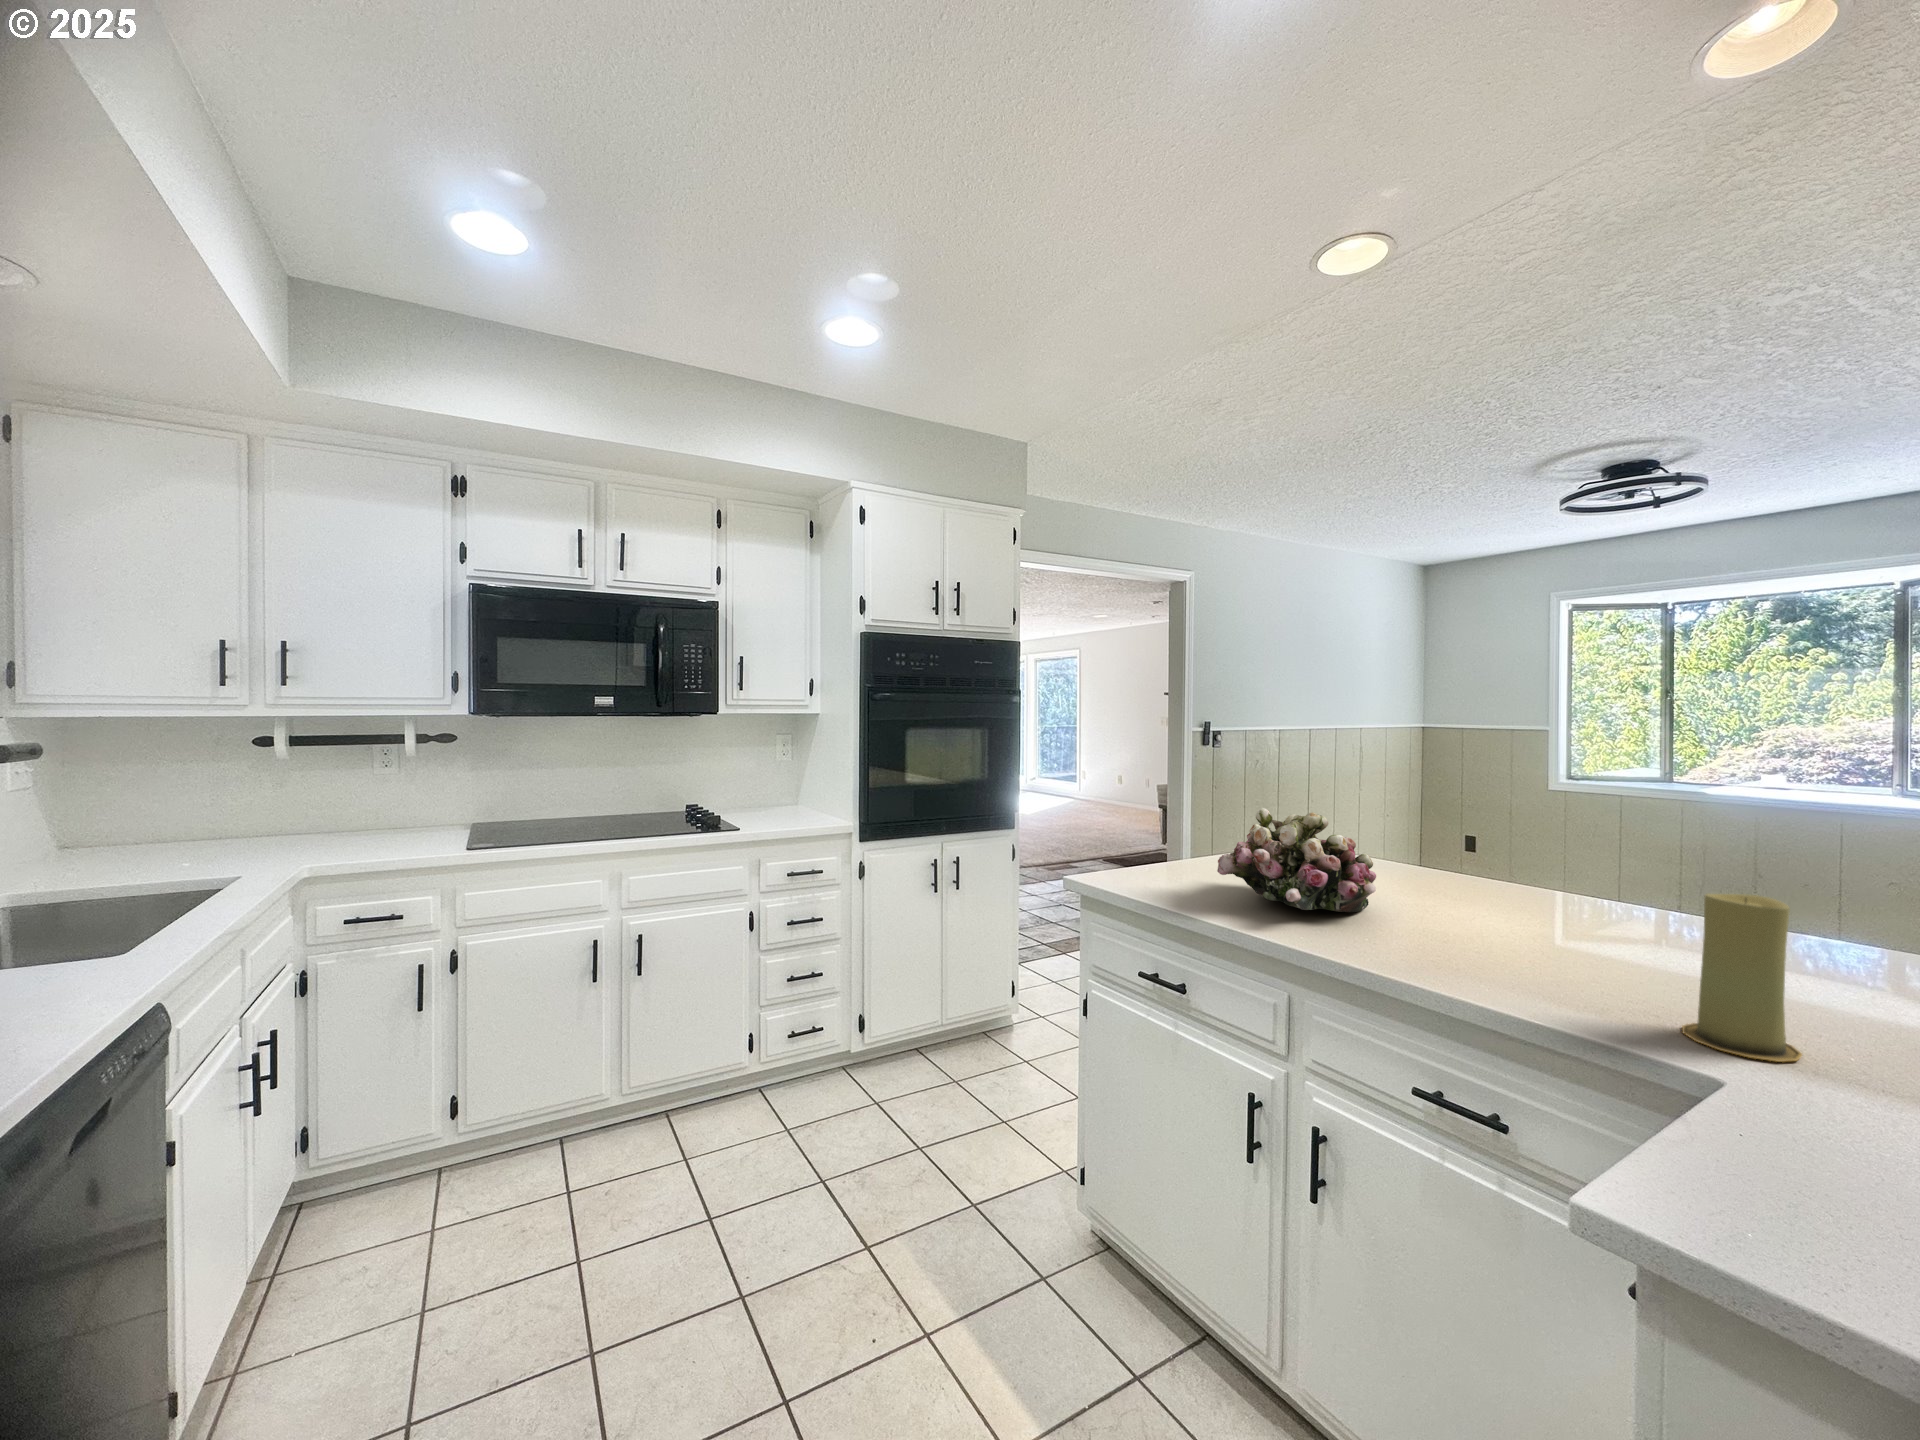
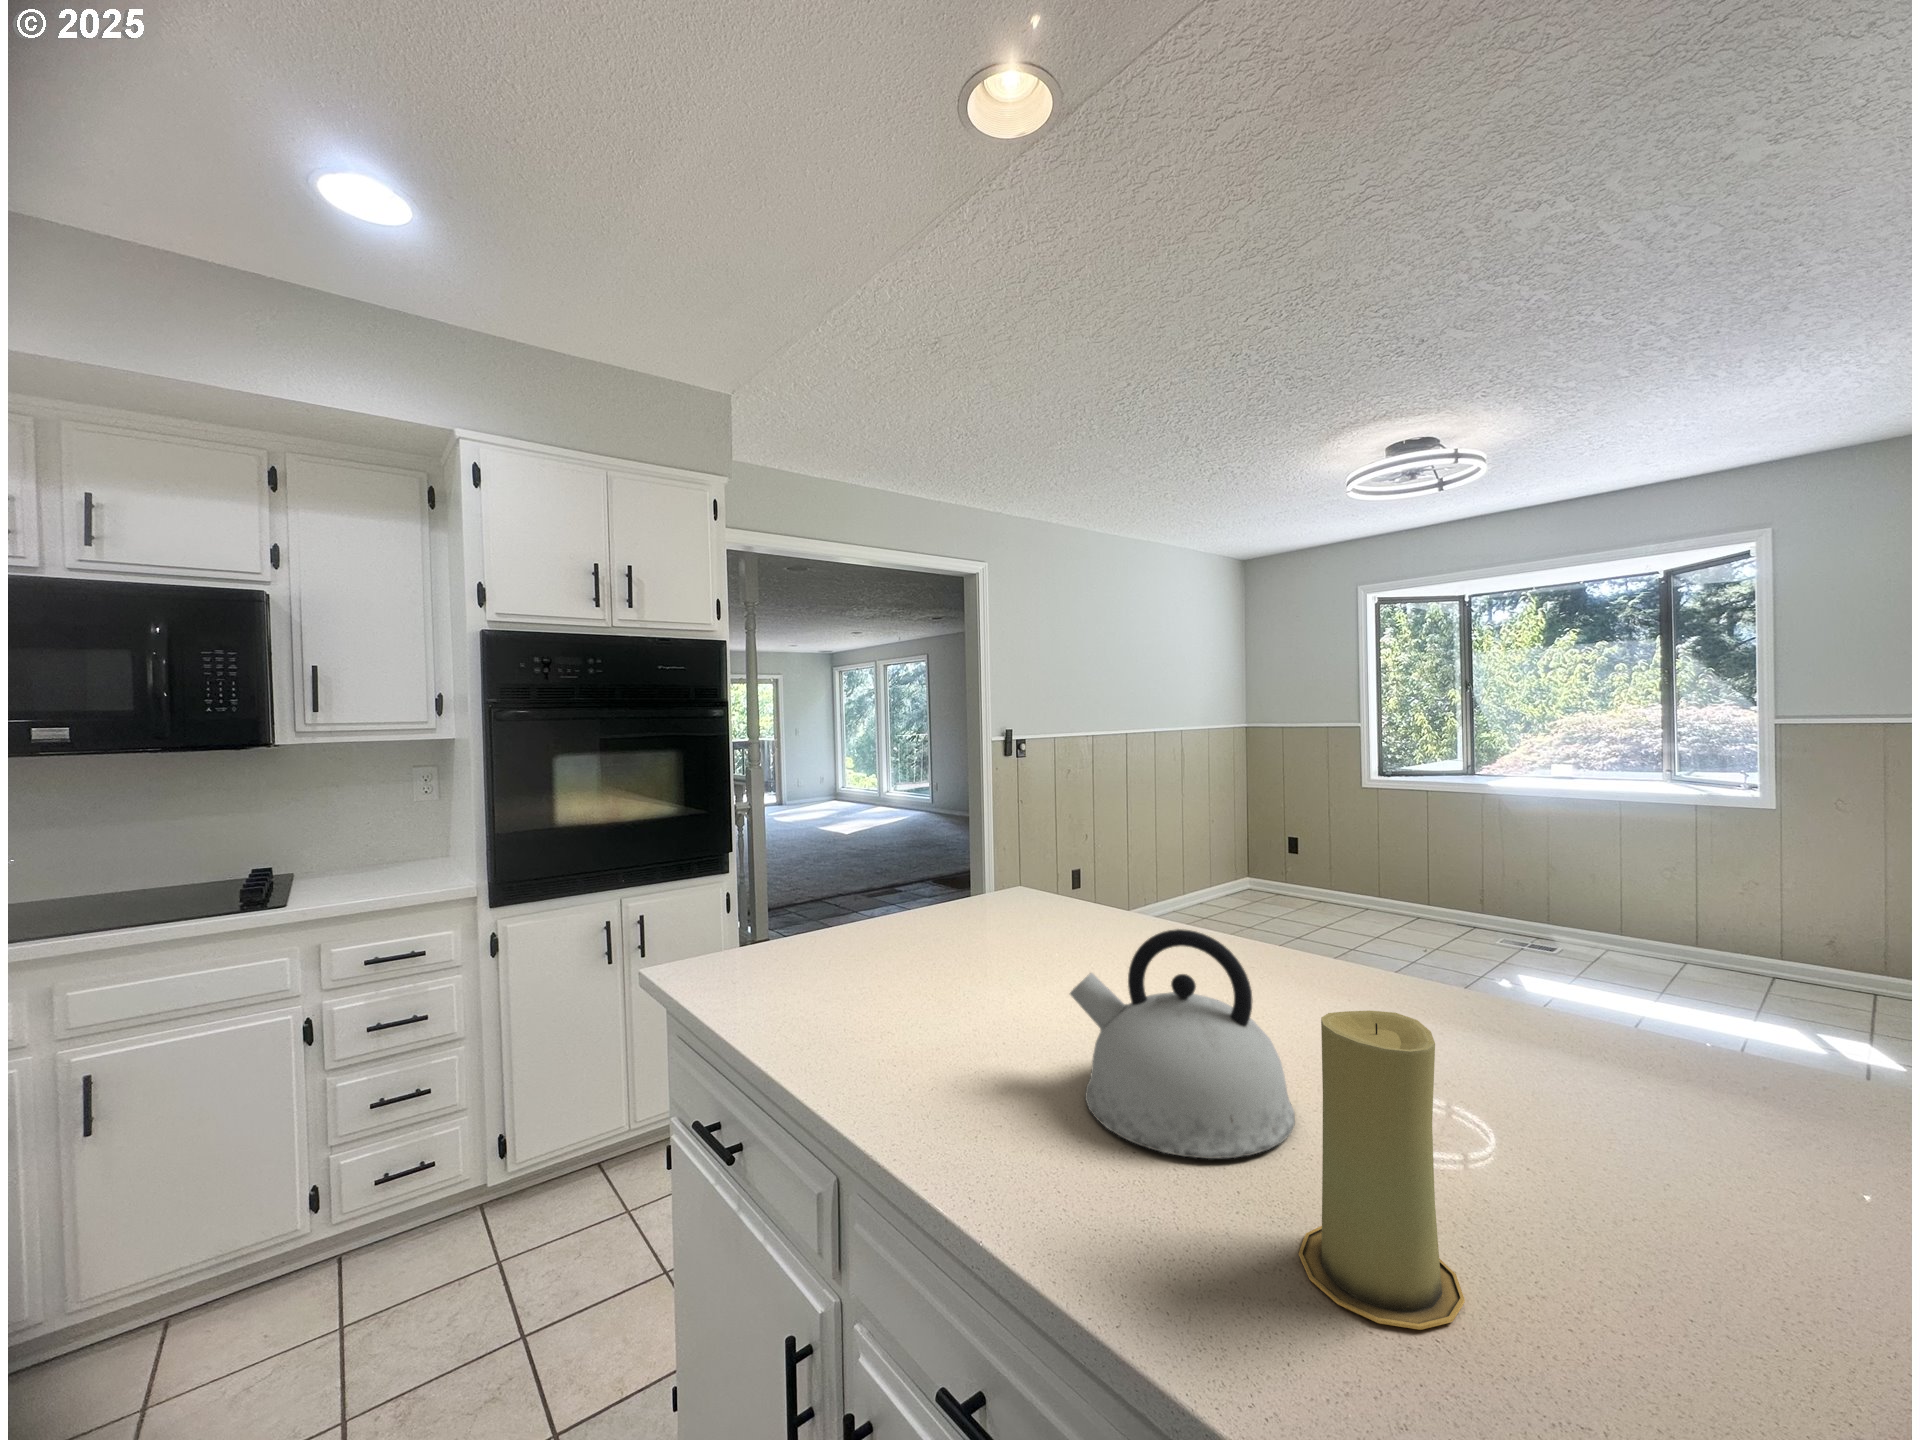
flower arrangement: present [1217,808,1376,912] -> none [801,857,1019,1011]
kettle: none [1462,855,1644,993] -> present [1070,929,1295,1159]

